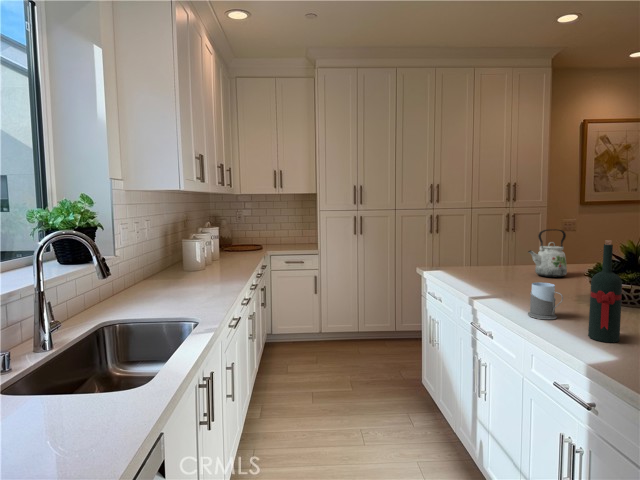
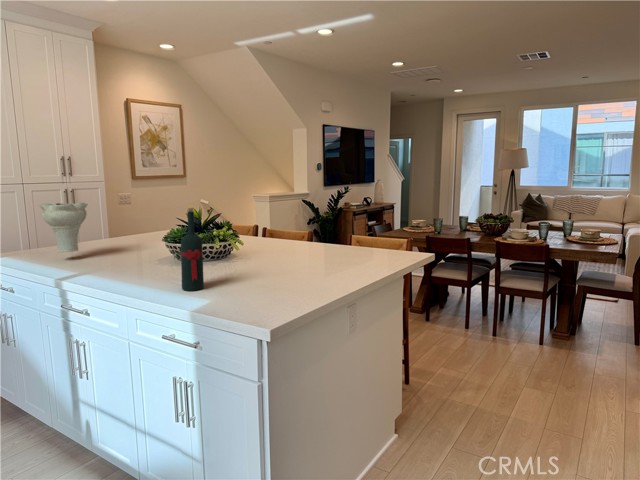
vase: none [461,228,516,278] -> present [39,203,88,252]
kettle: present [528,229,567,277] -> none [106,202,142,247]
mug: present [528,282,563,319] -> none [126,251,156,285]

